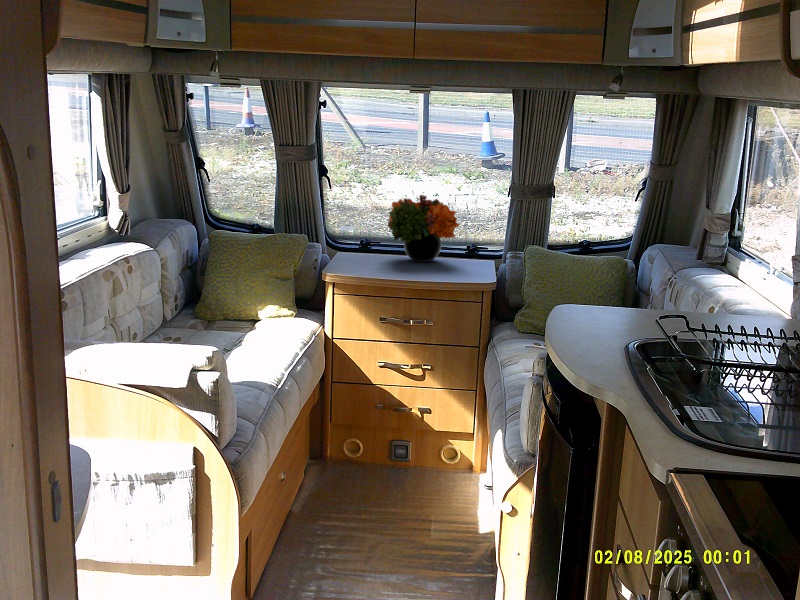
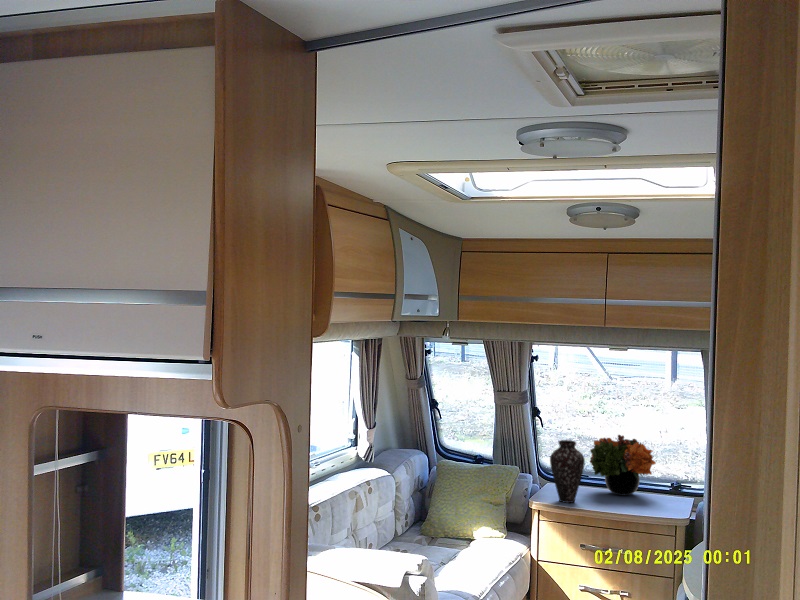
vase: none [347,202,386,273] -> present [550,440,585,503]

